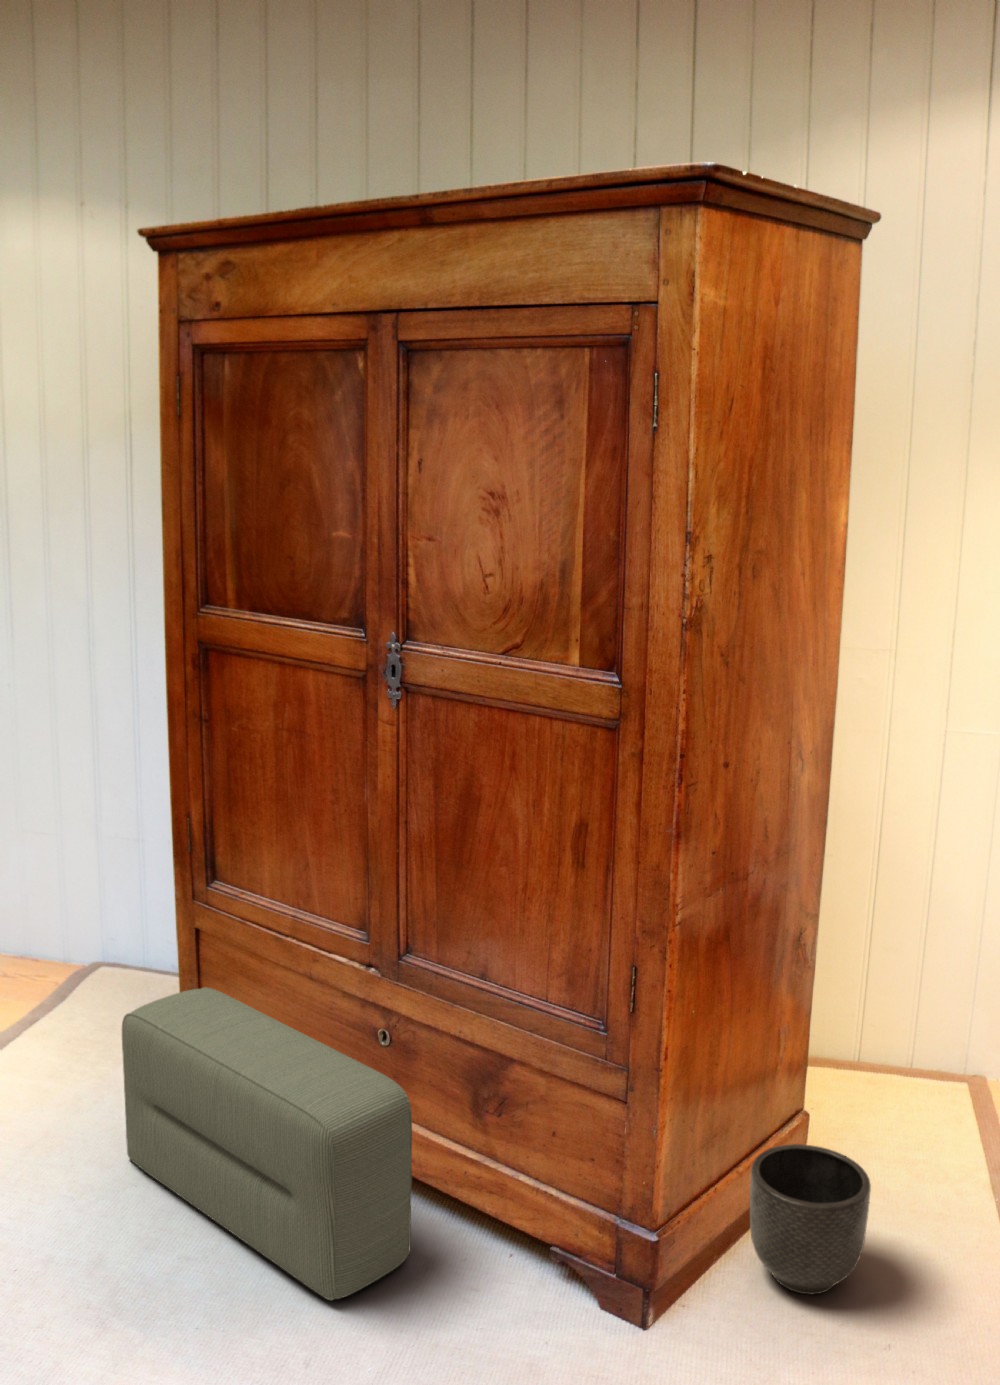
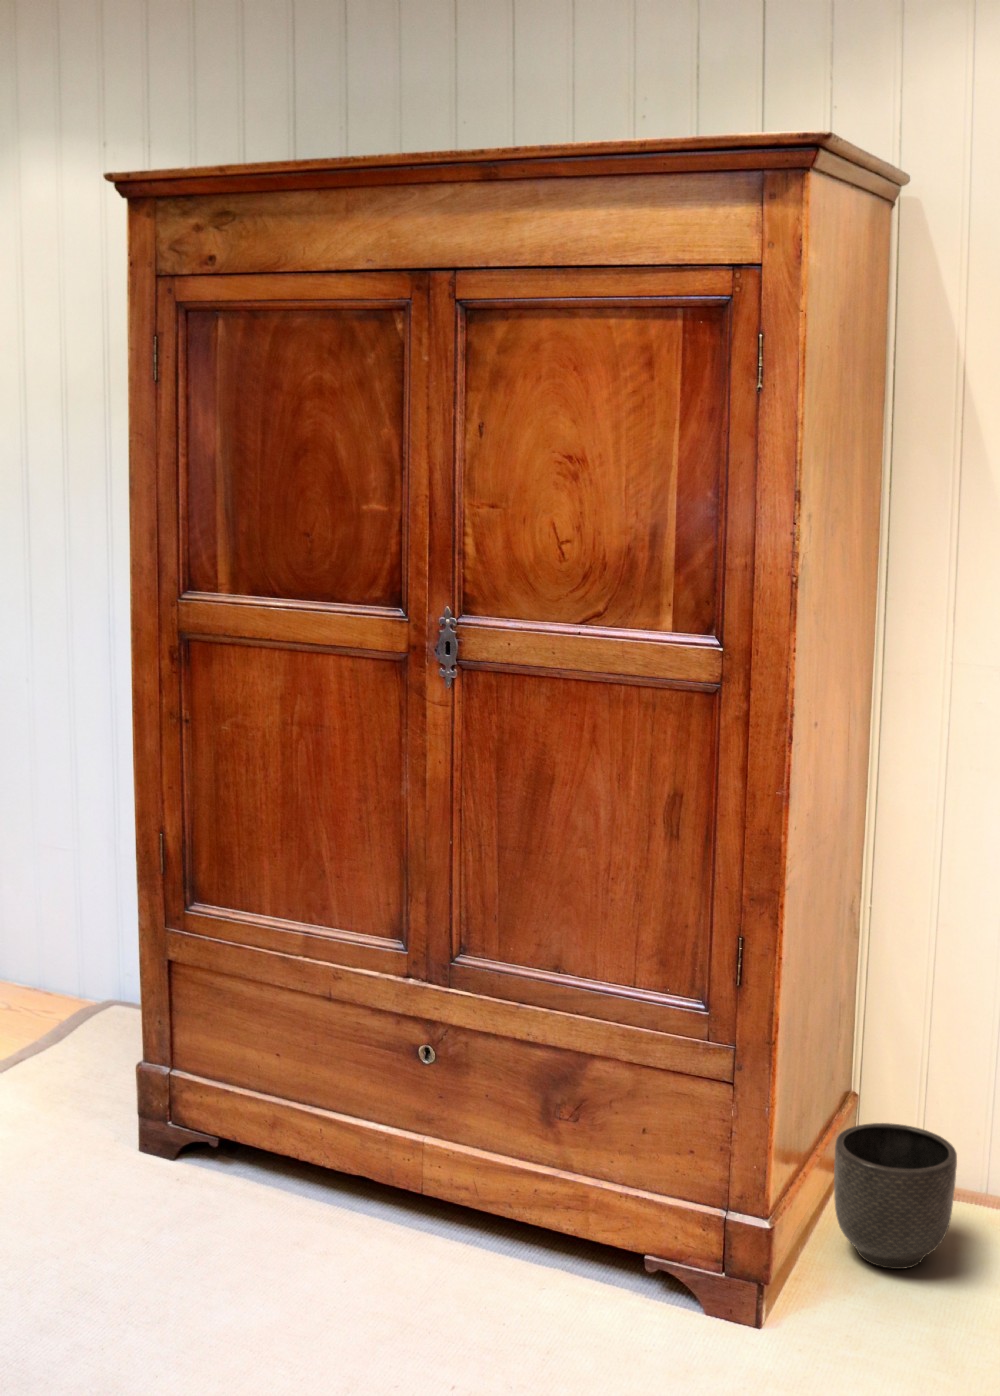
pouf: present [122,987,412,1300] -> none [122,1024,497,1327]

